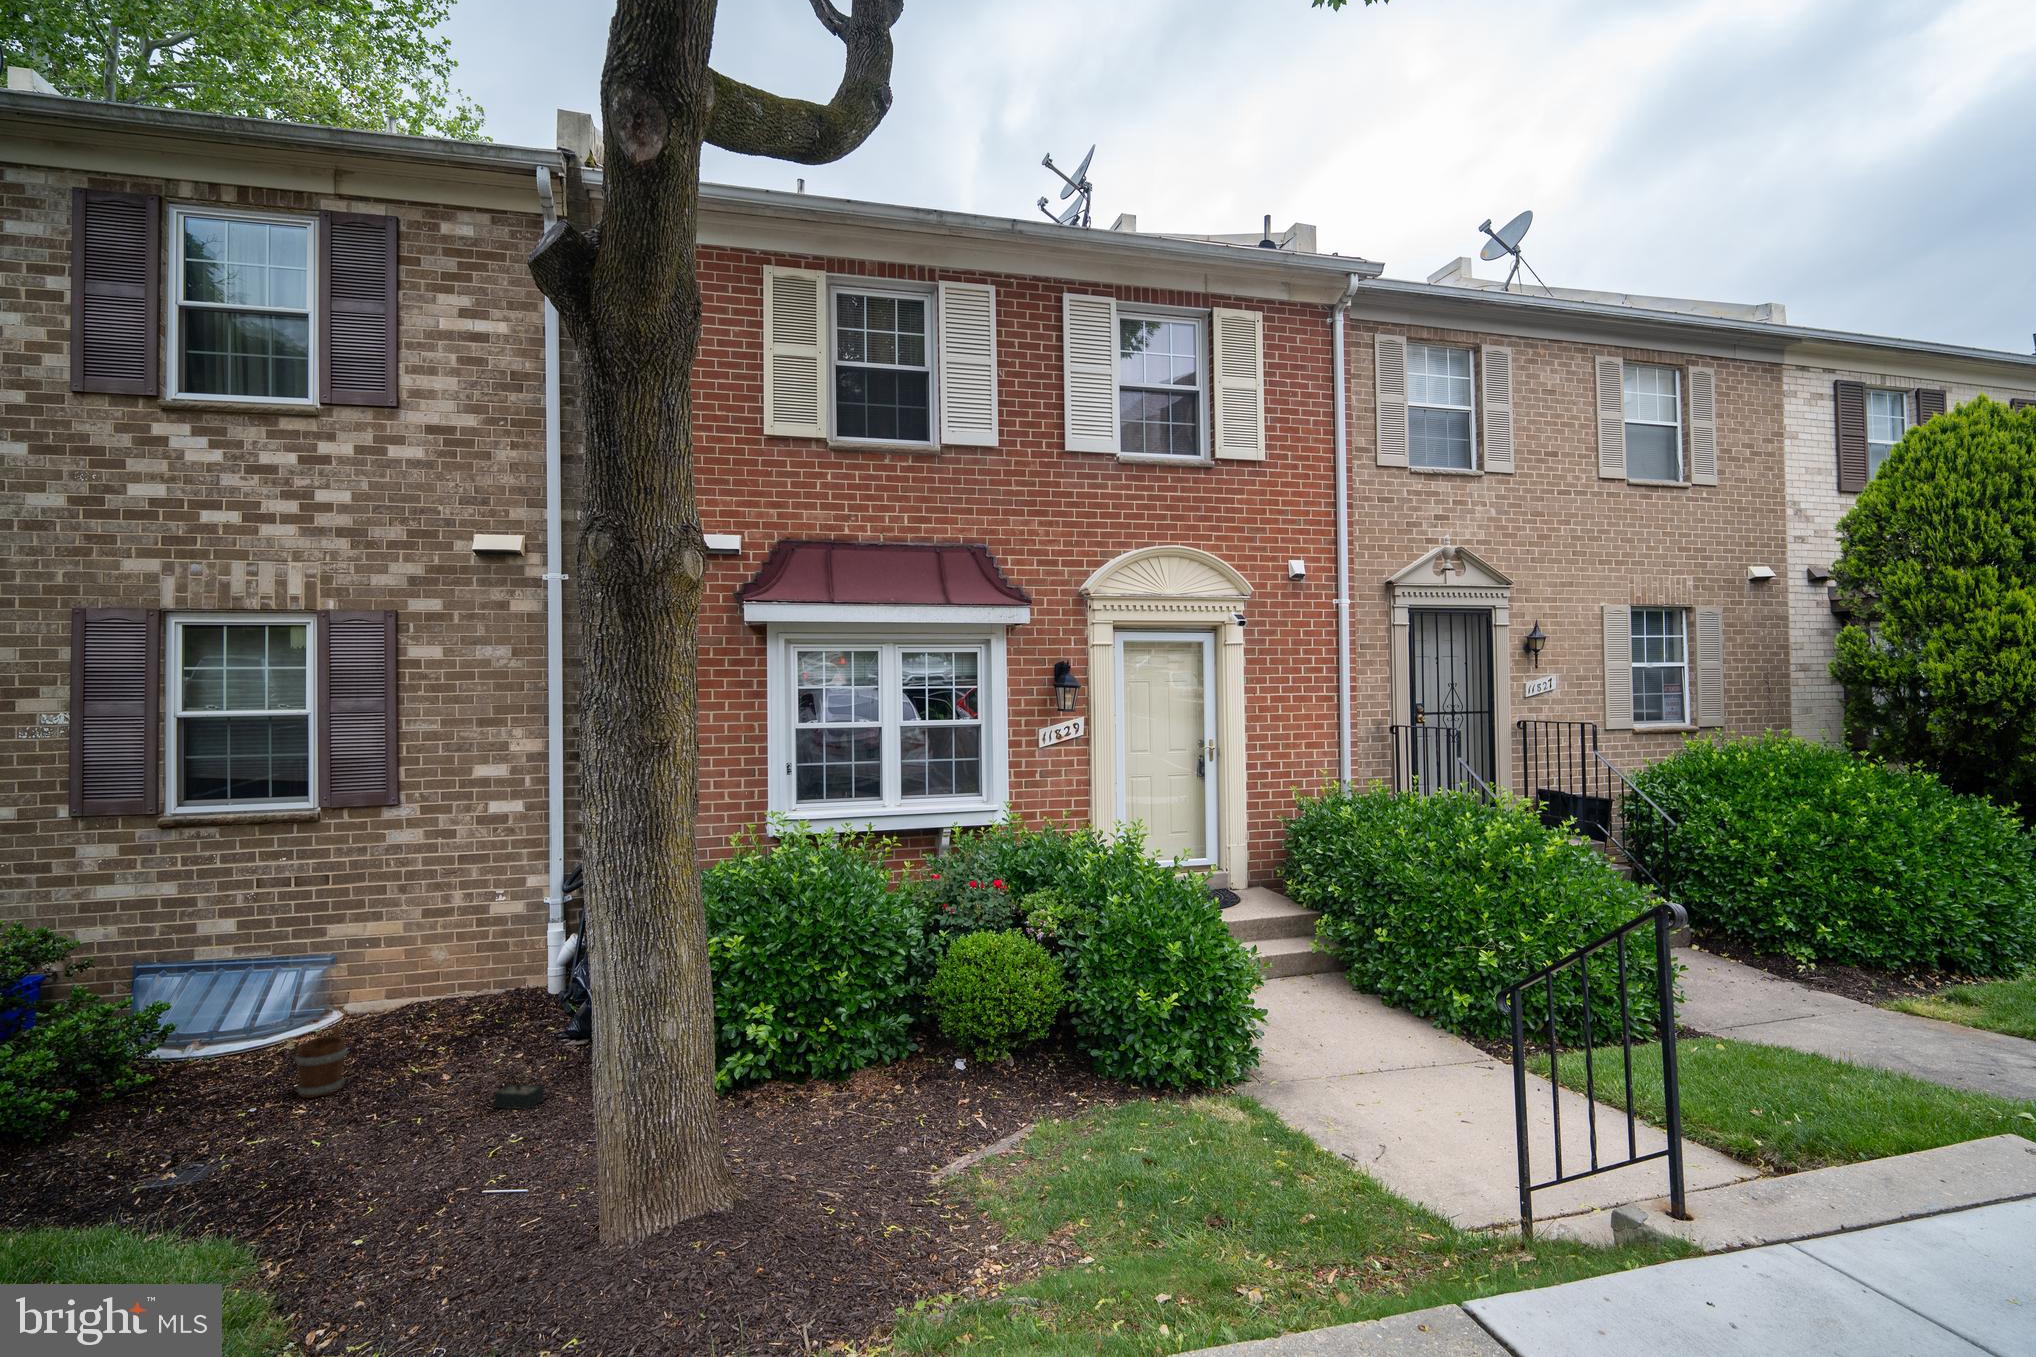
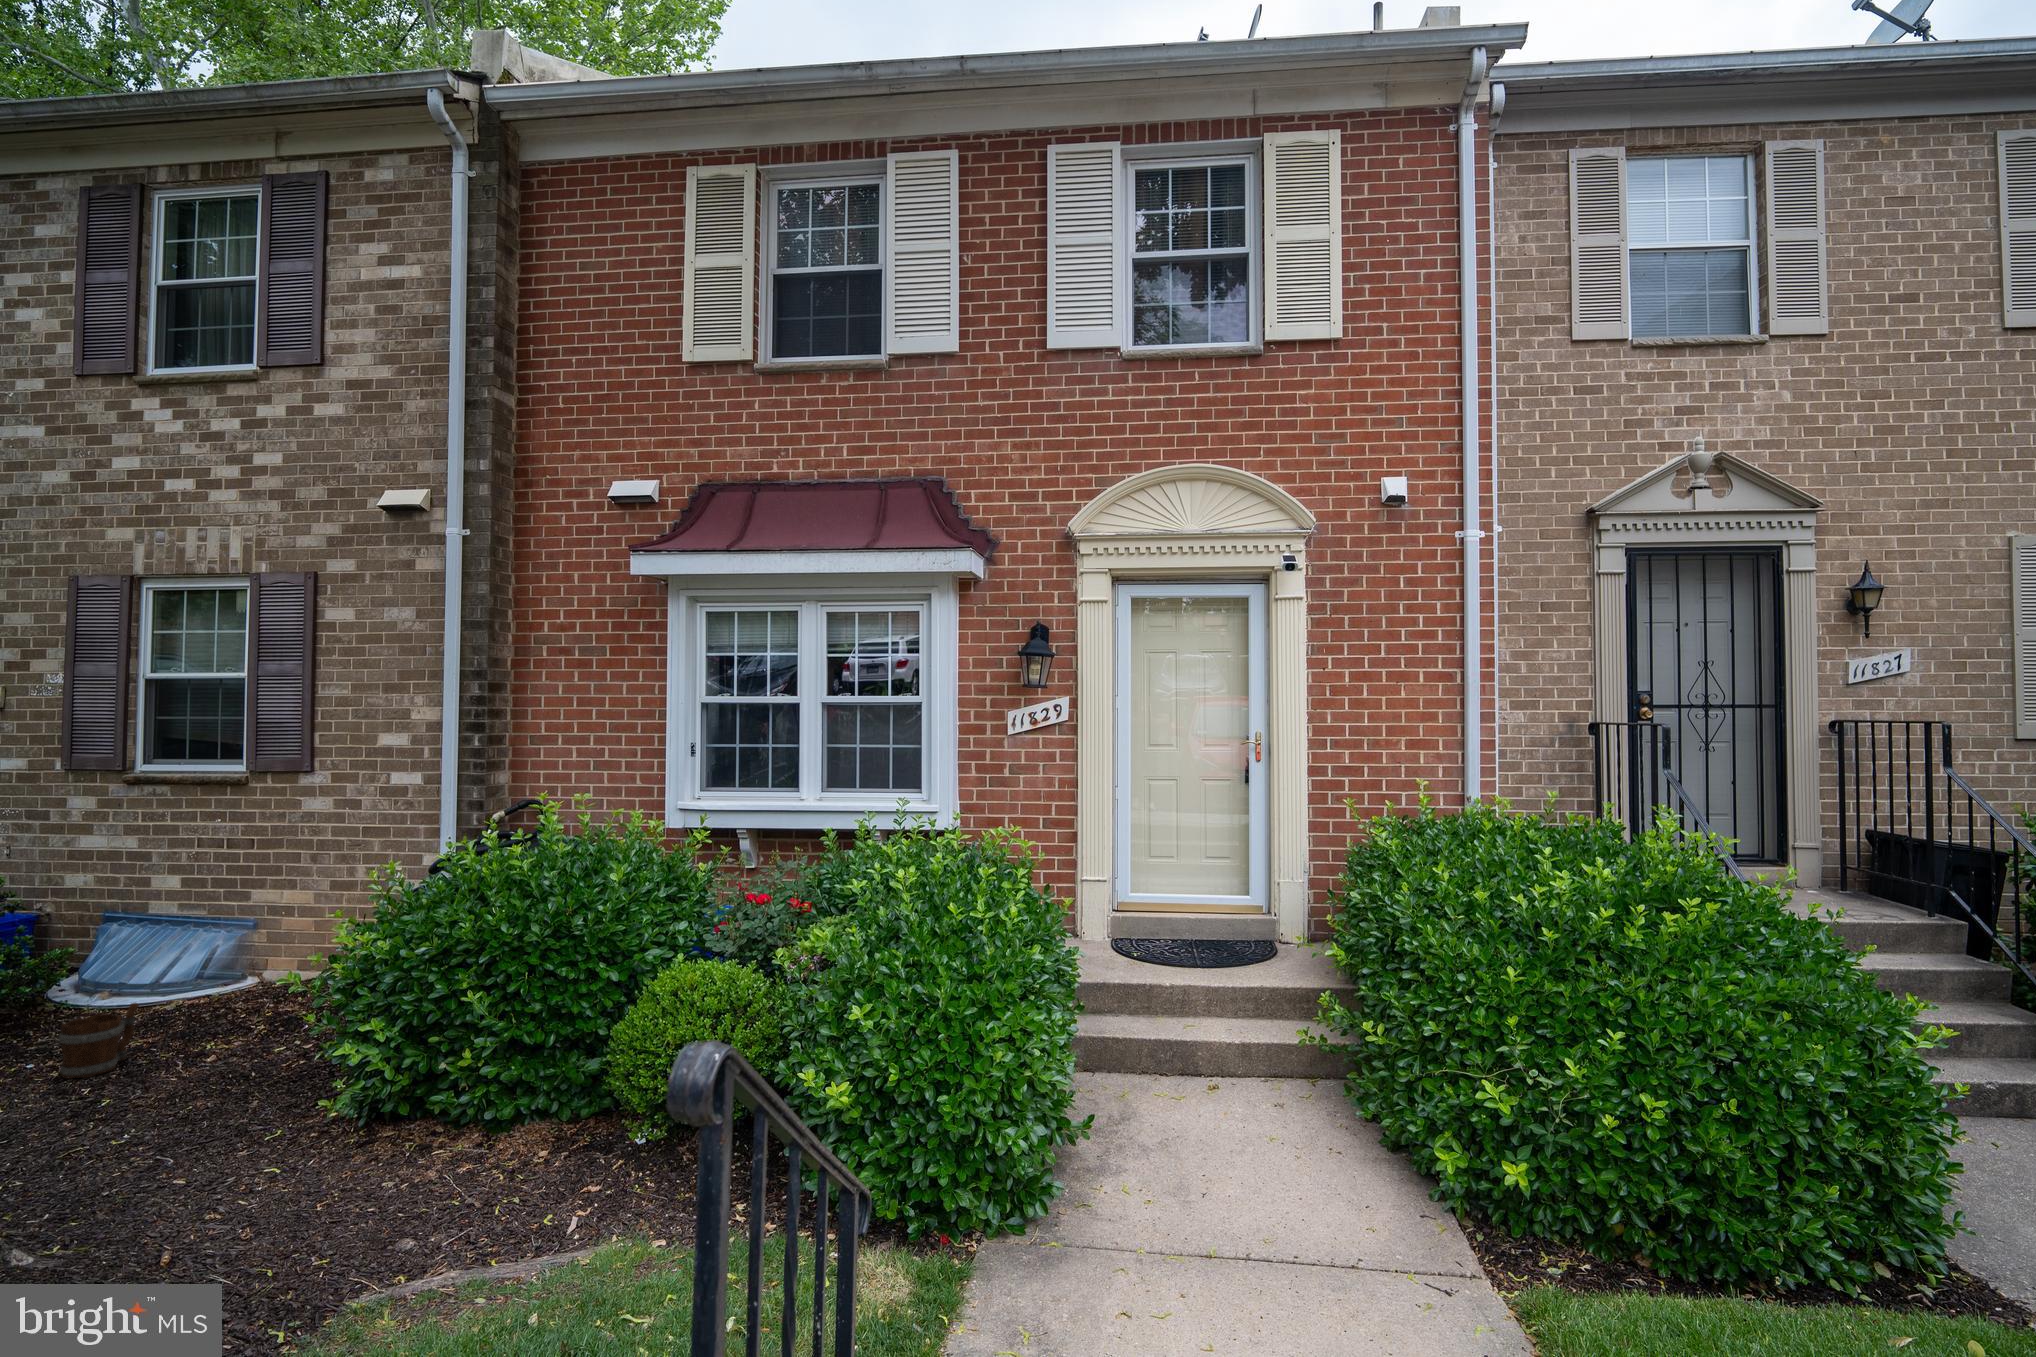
decorative plant: present [483,1047,550,1109] -> none [135,1051,220,1134]

